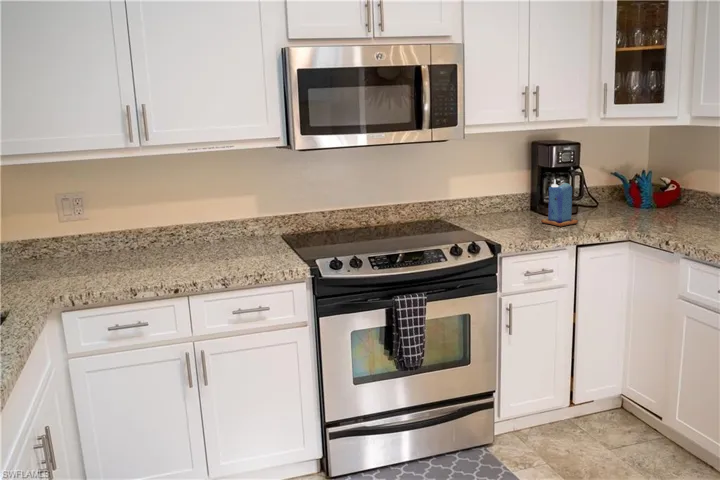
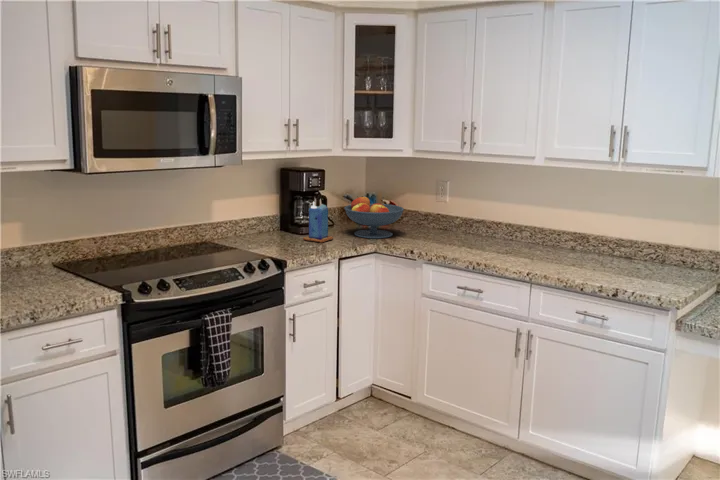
fruit bowl: none [598,173,677,225] -> present [345,197,404,238]

